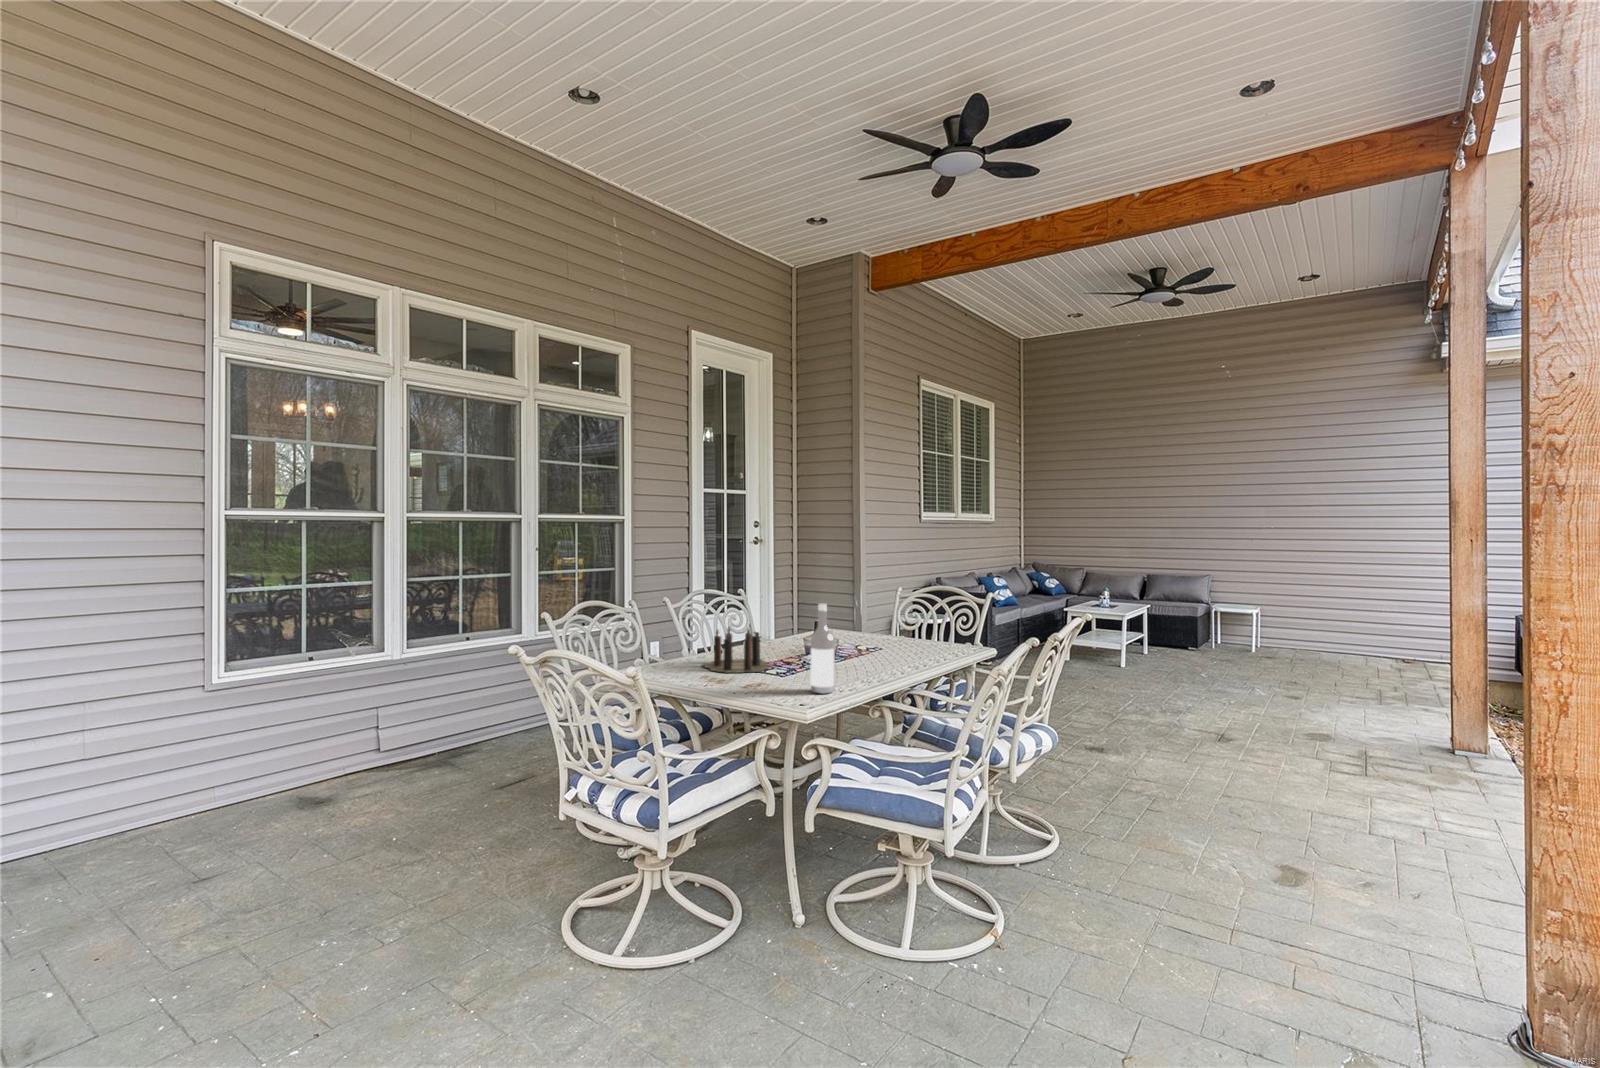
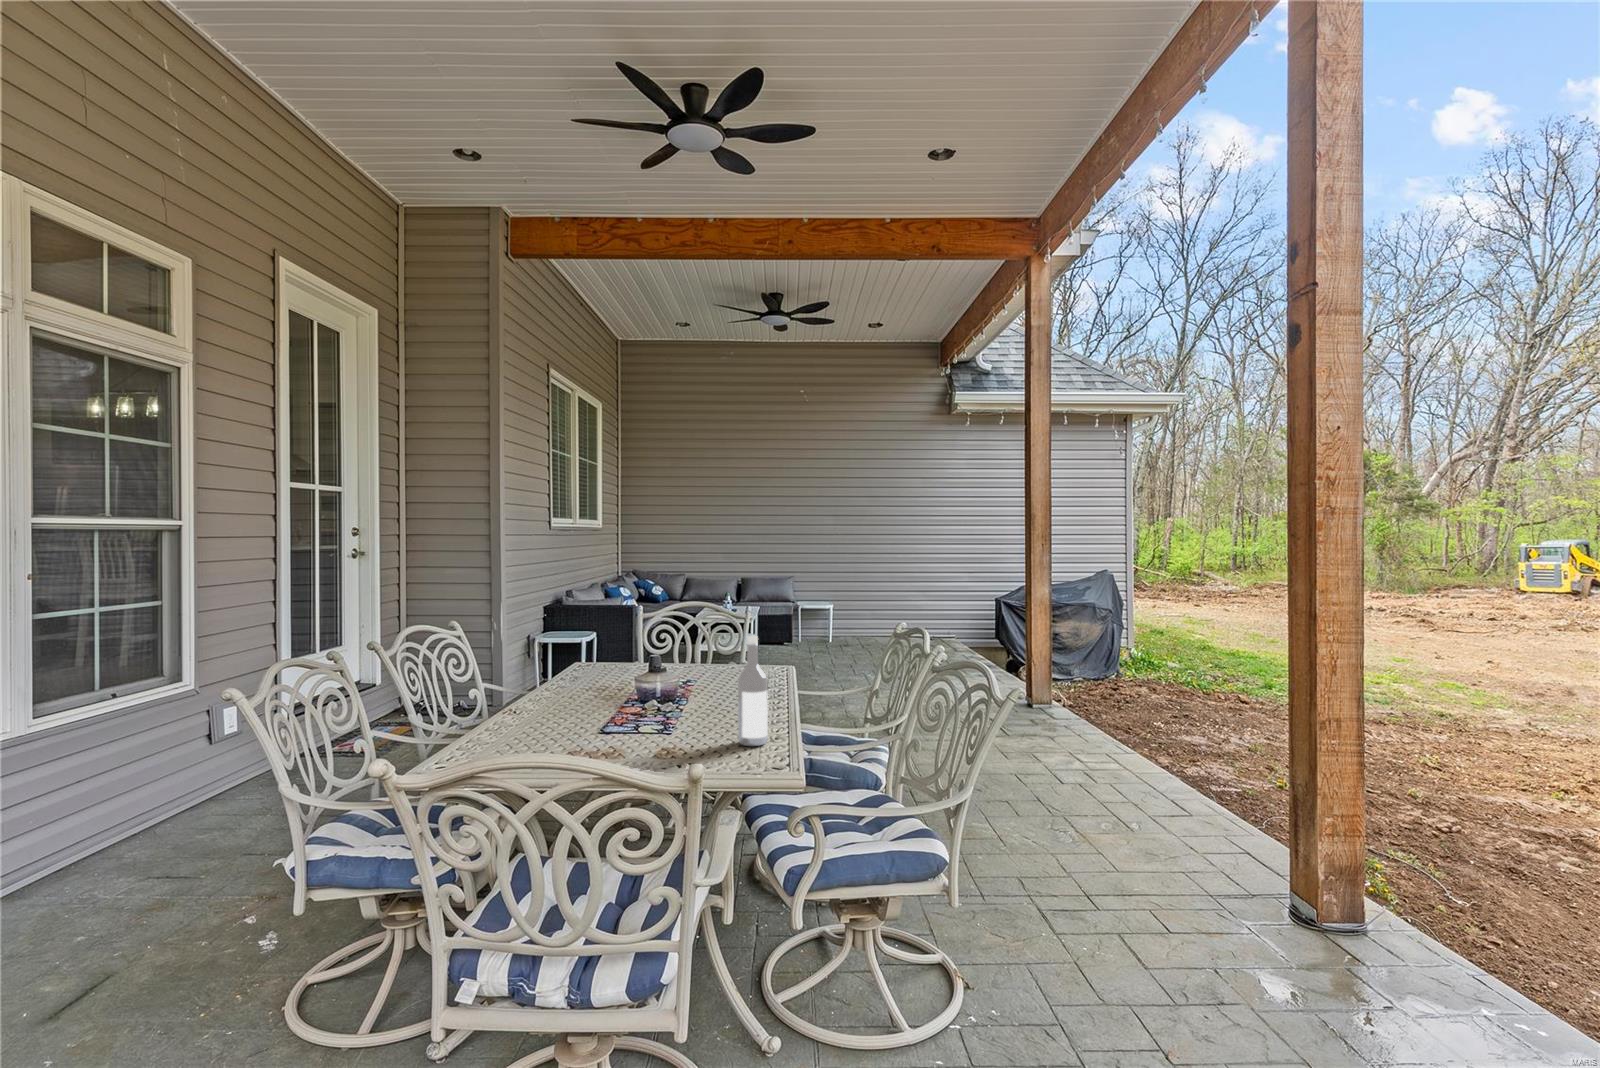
candle: present [704,627,769,673] -> none [526,675,647,741]

